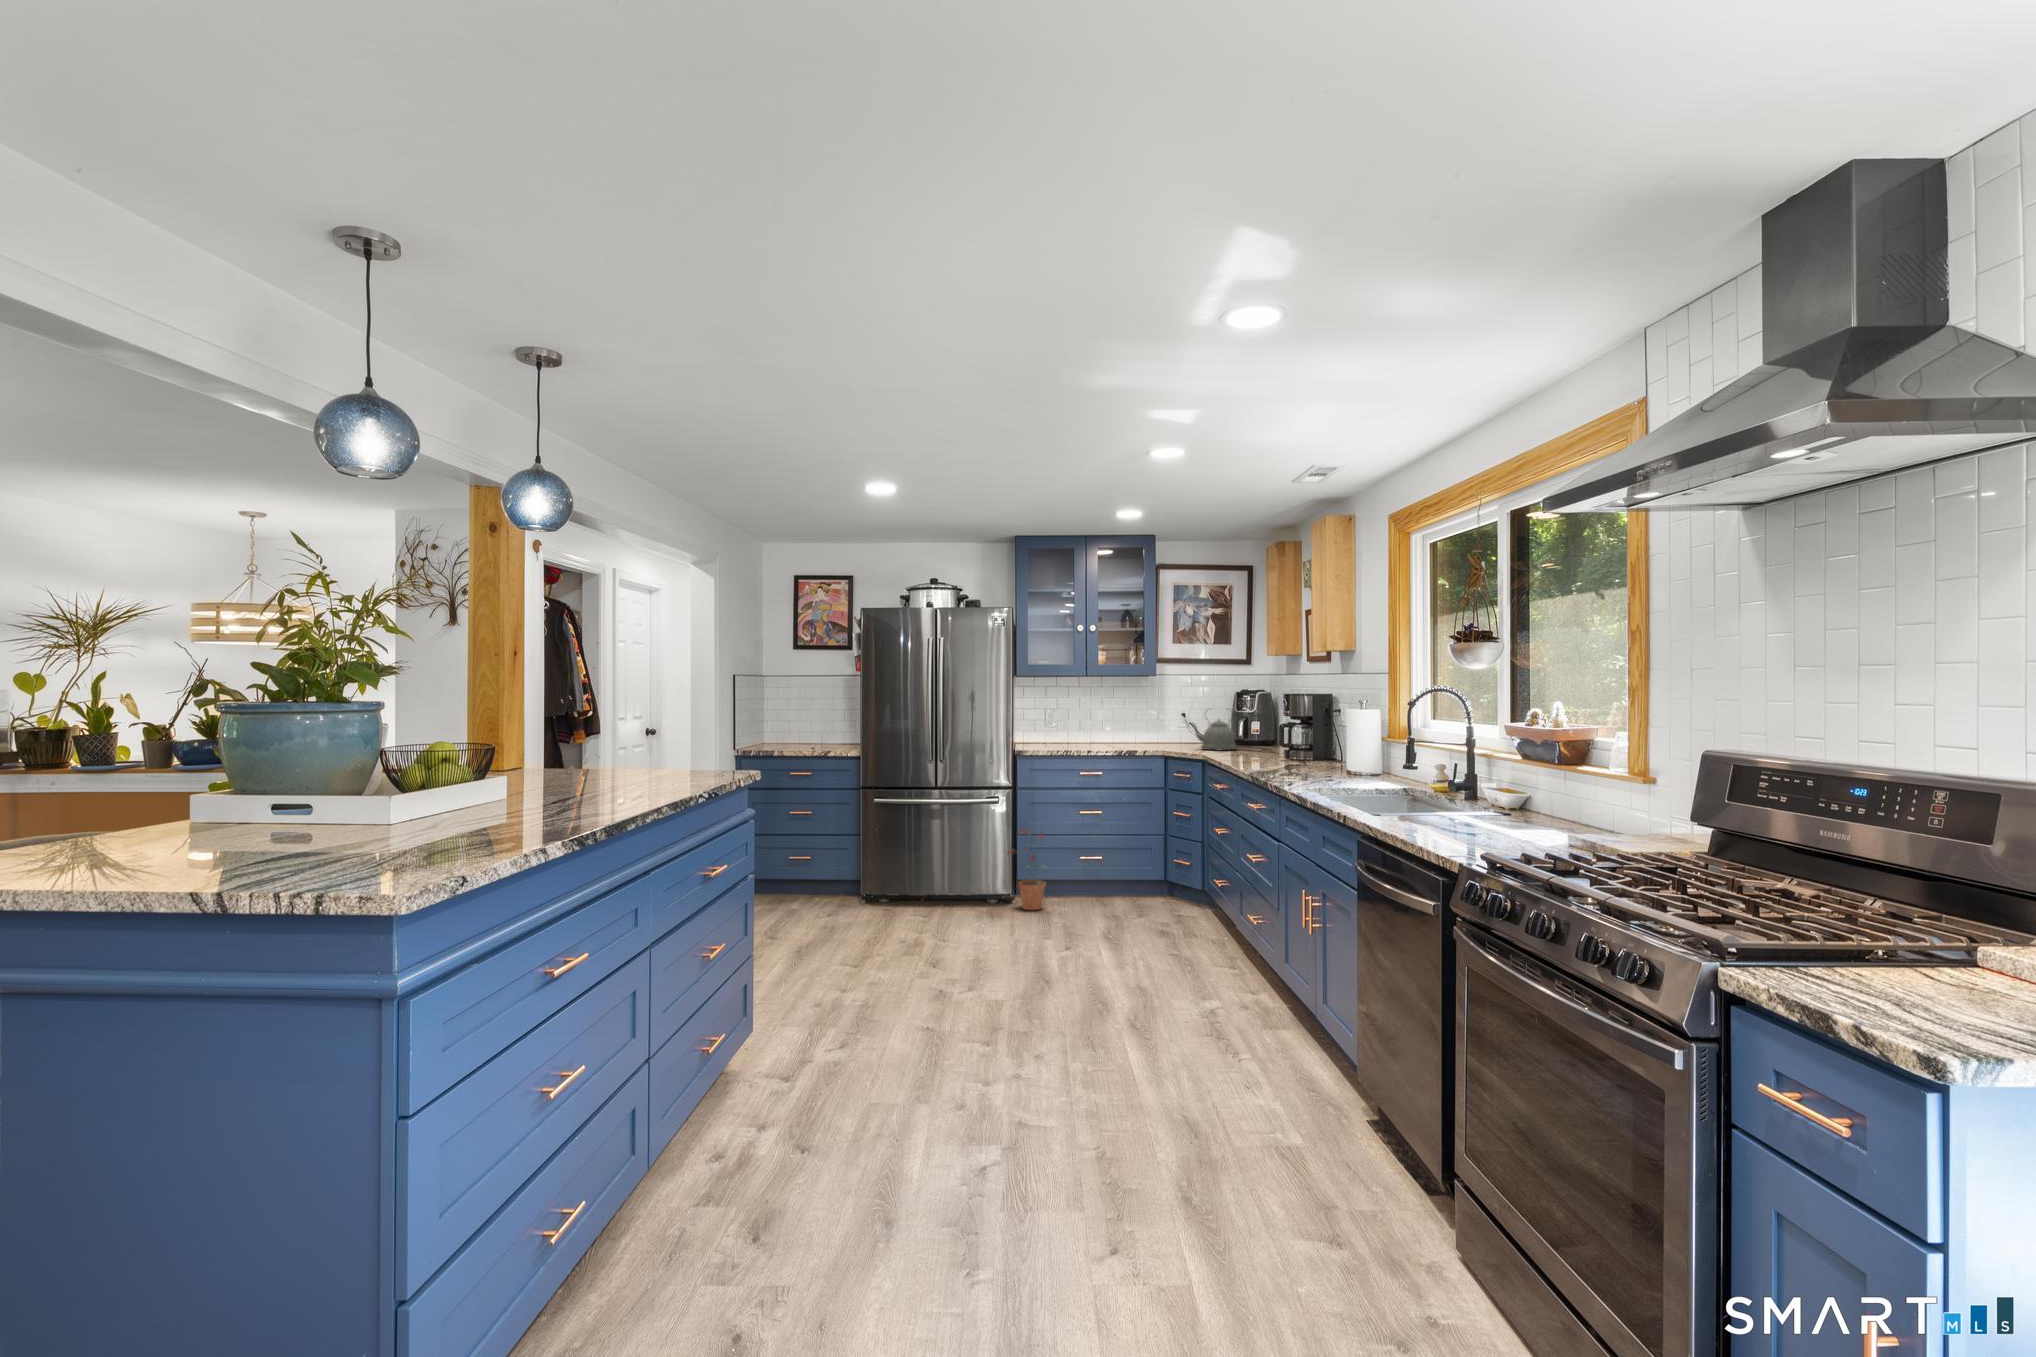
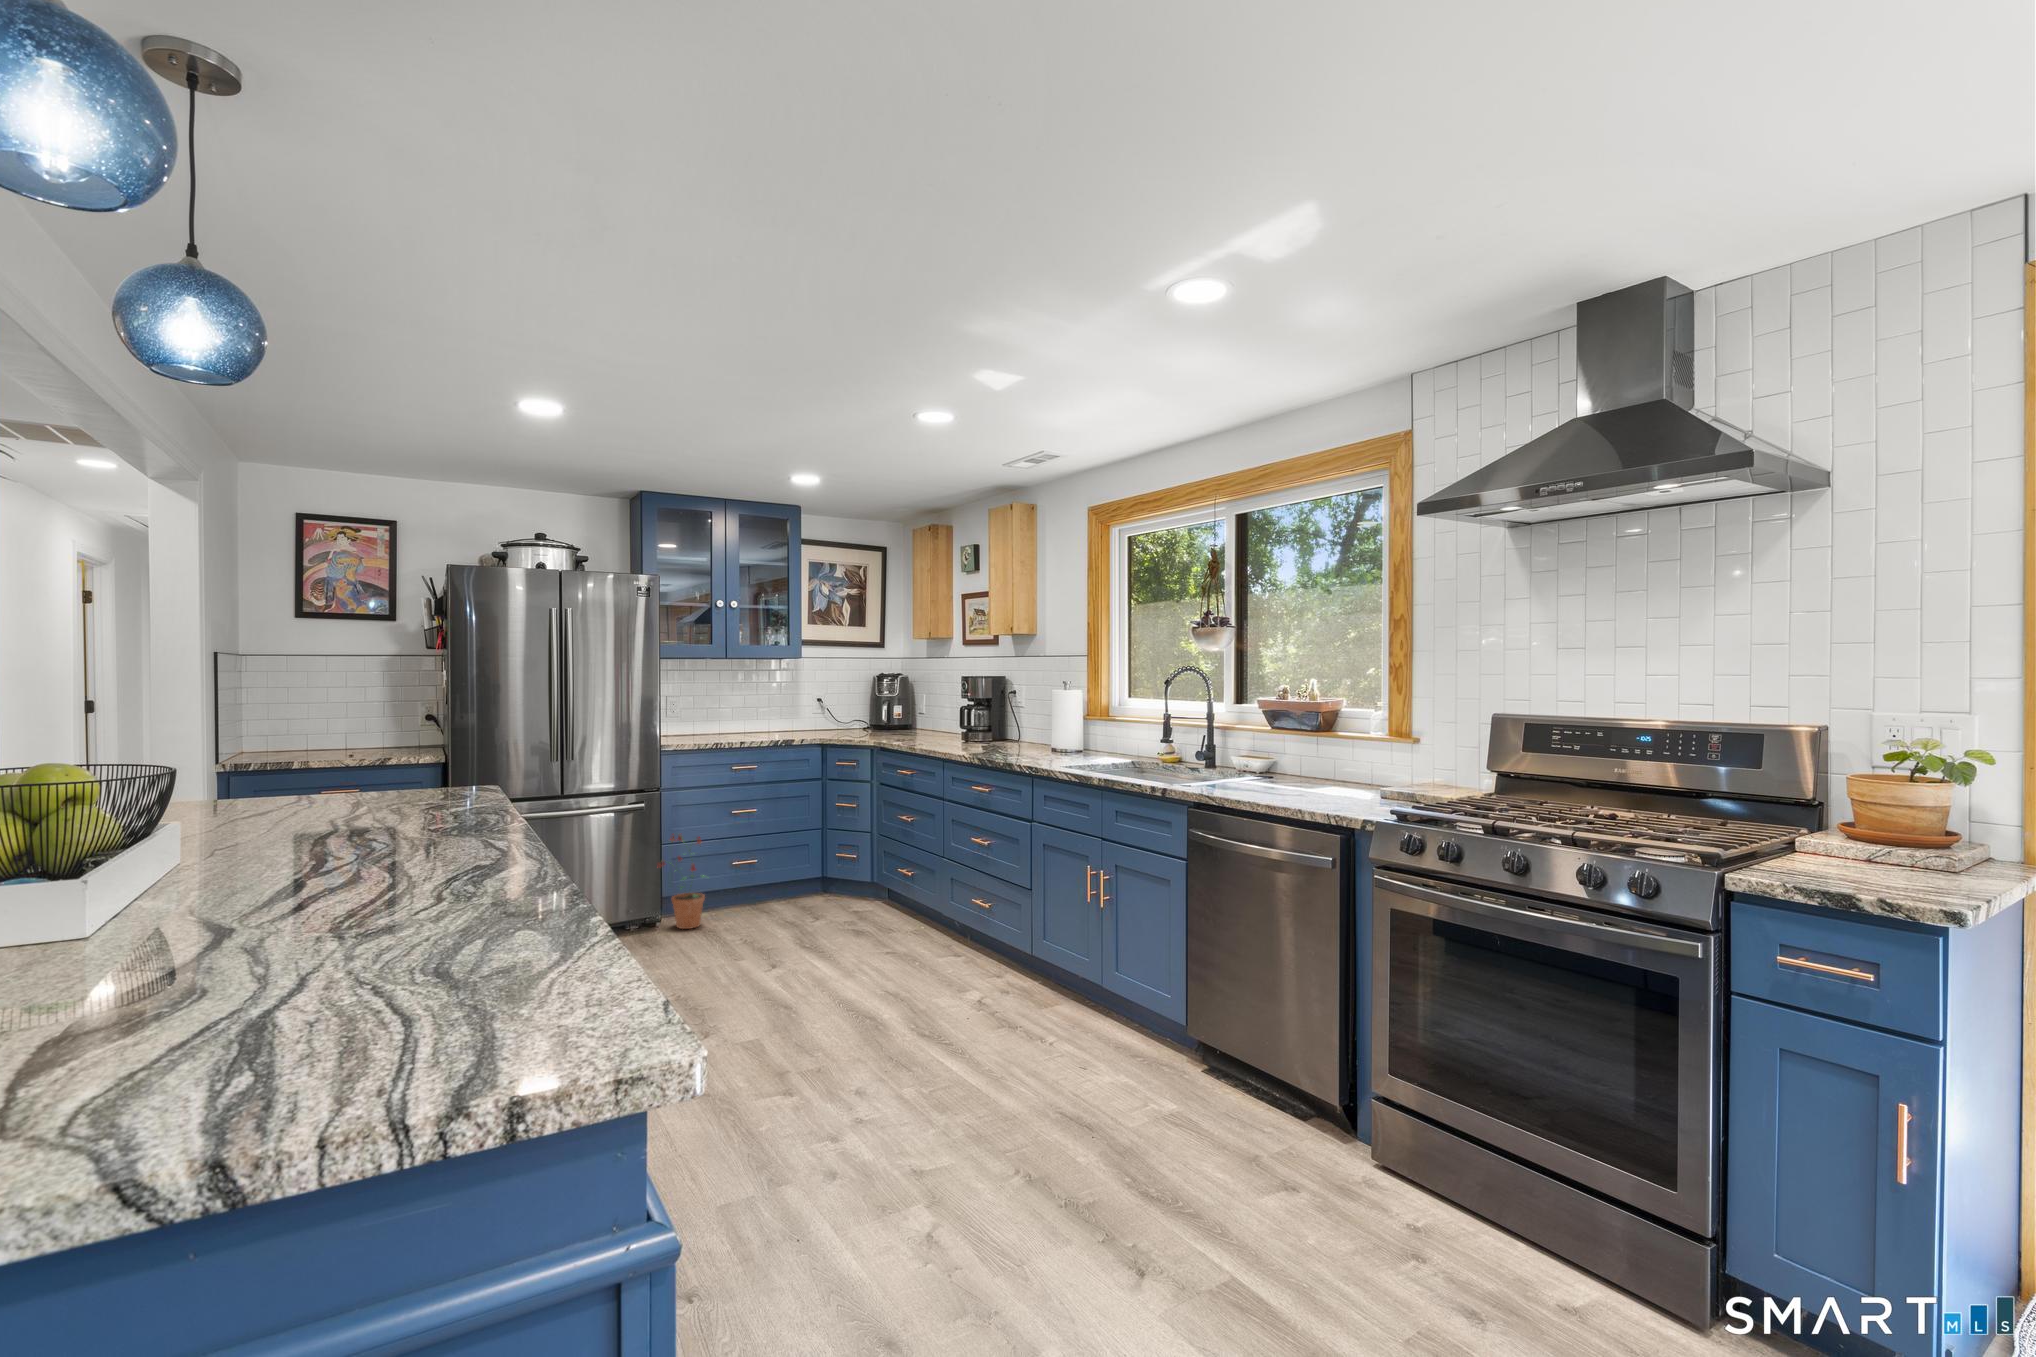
kettle: present [1191,720,1237,750] -> none [841,692,888,735]

